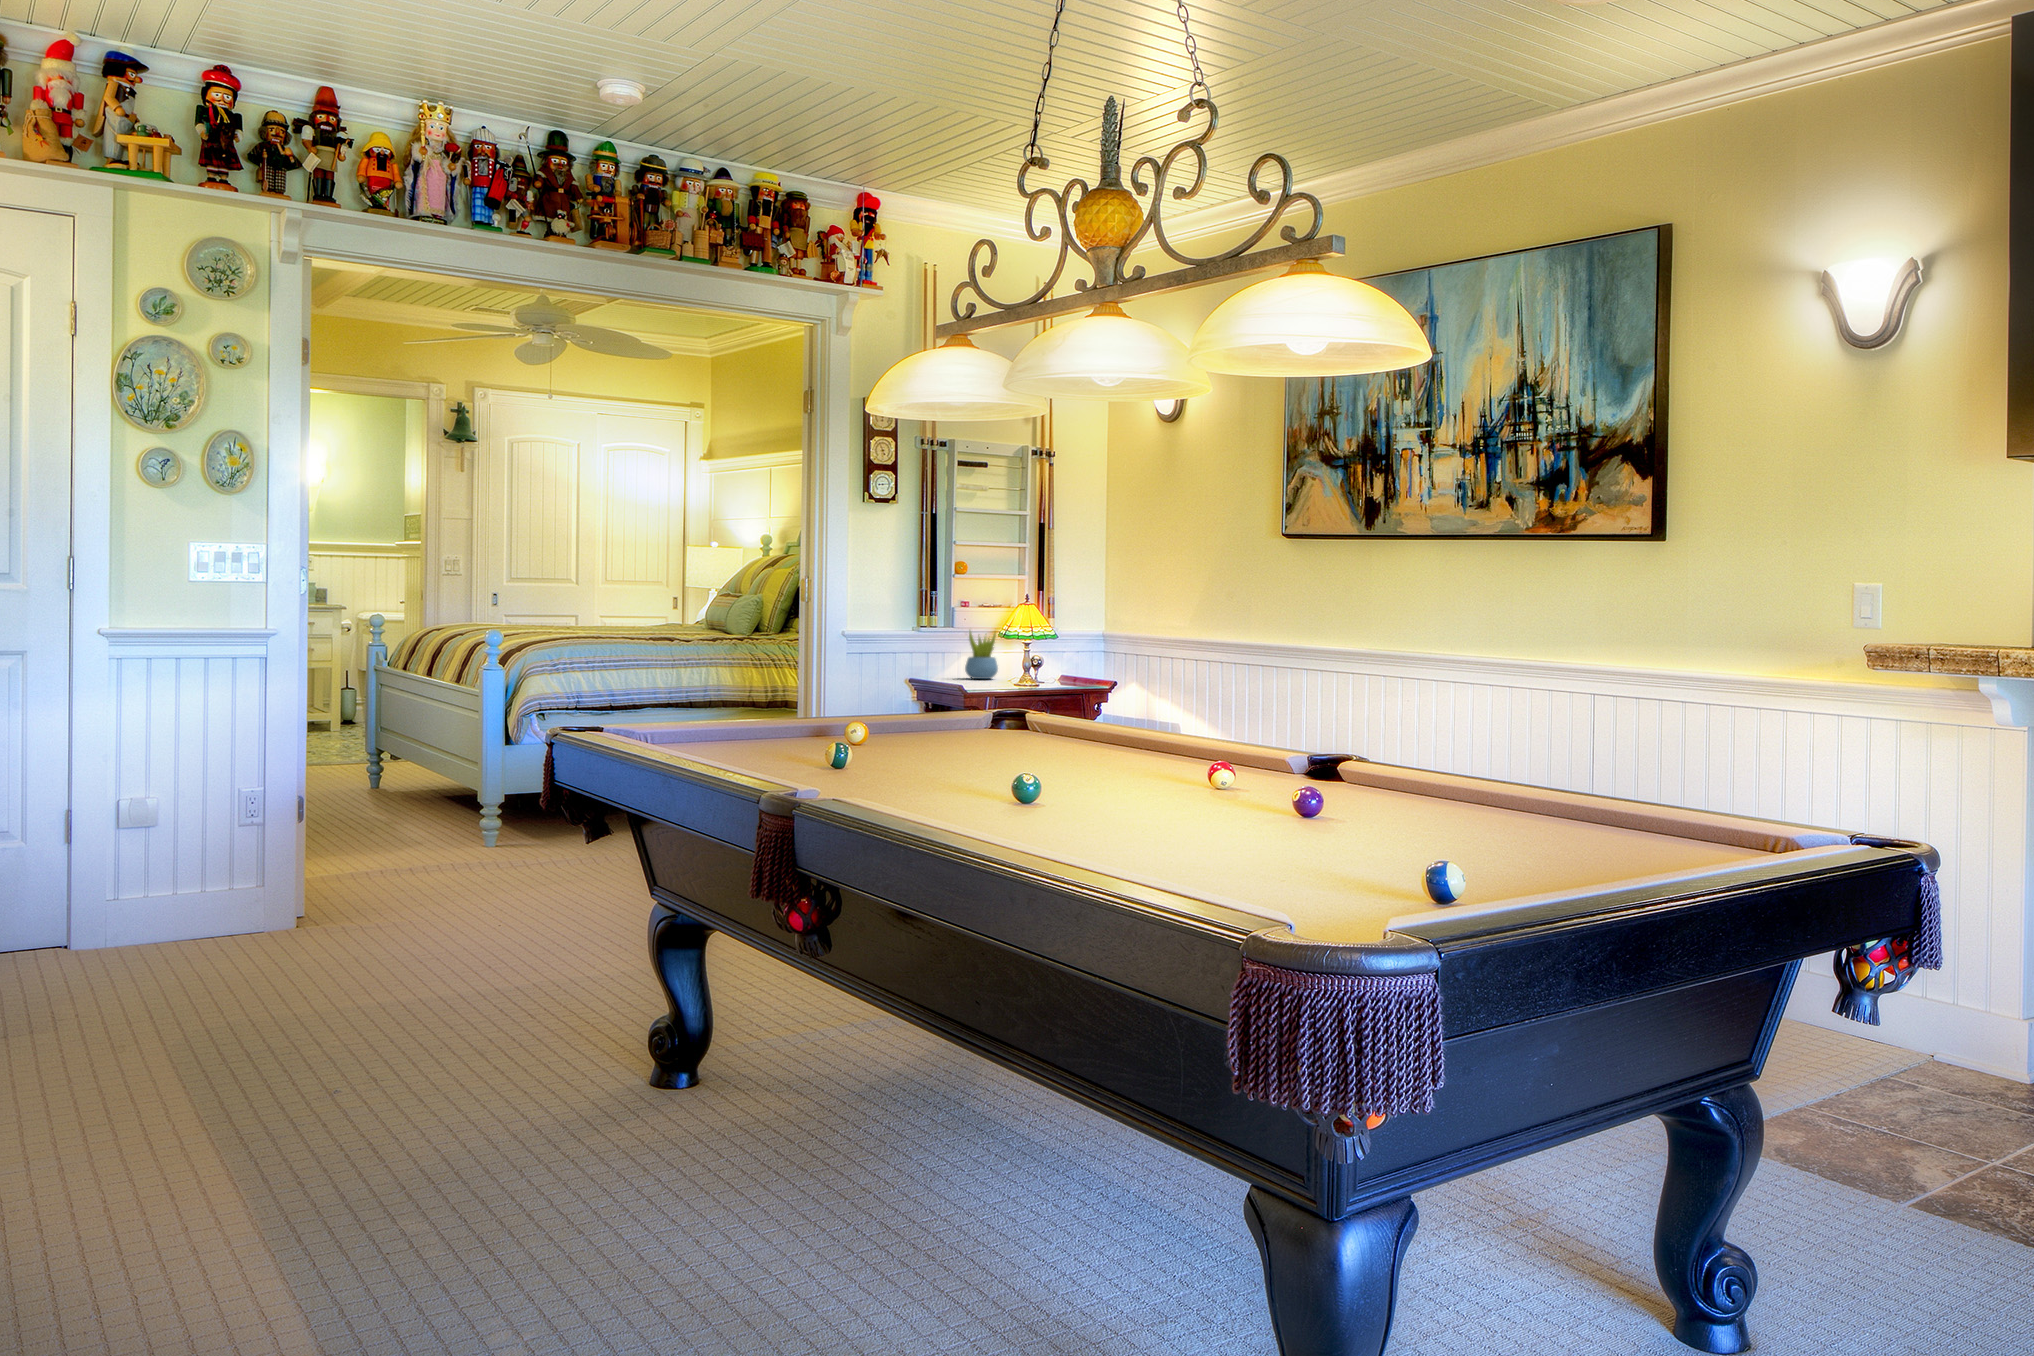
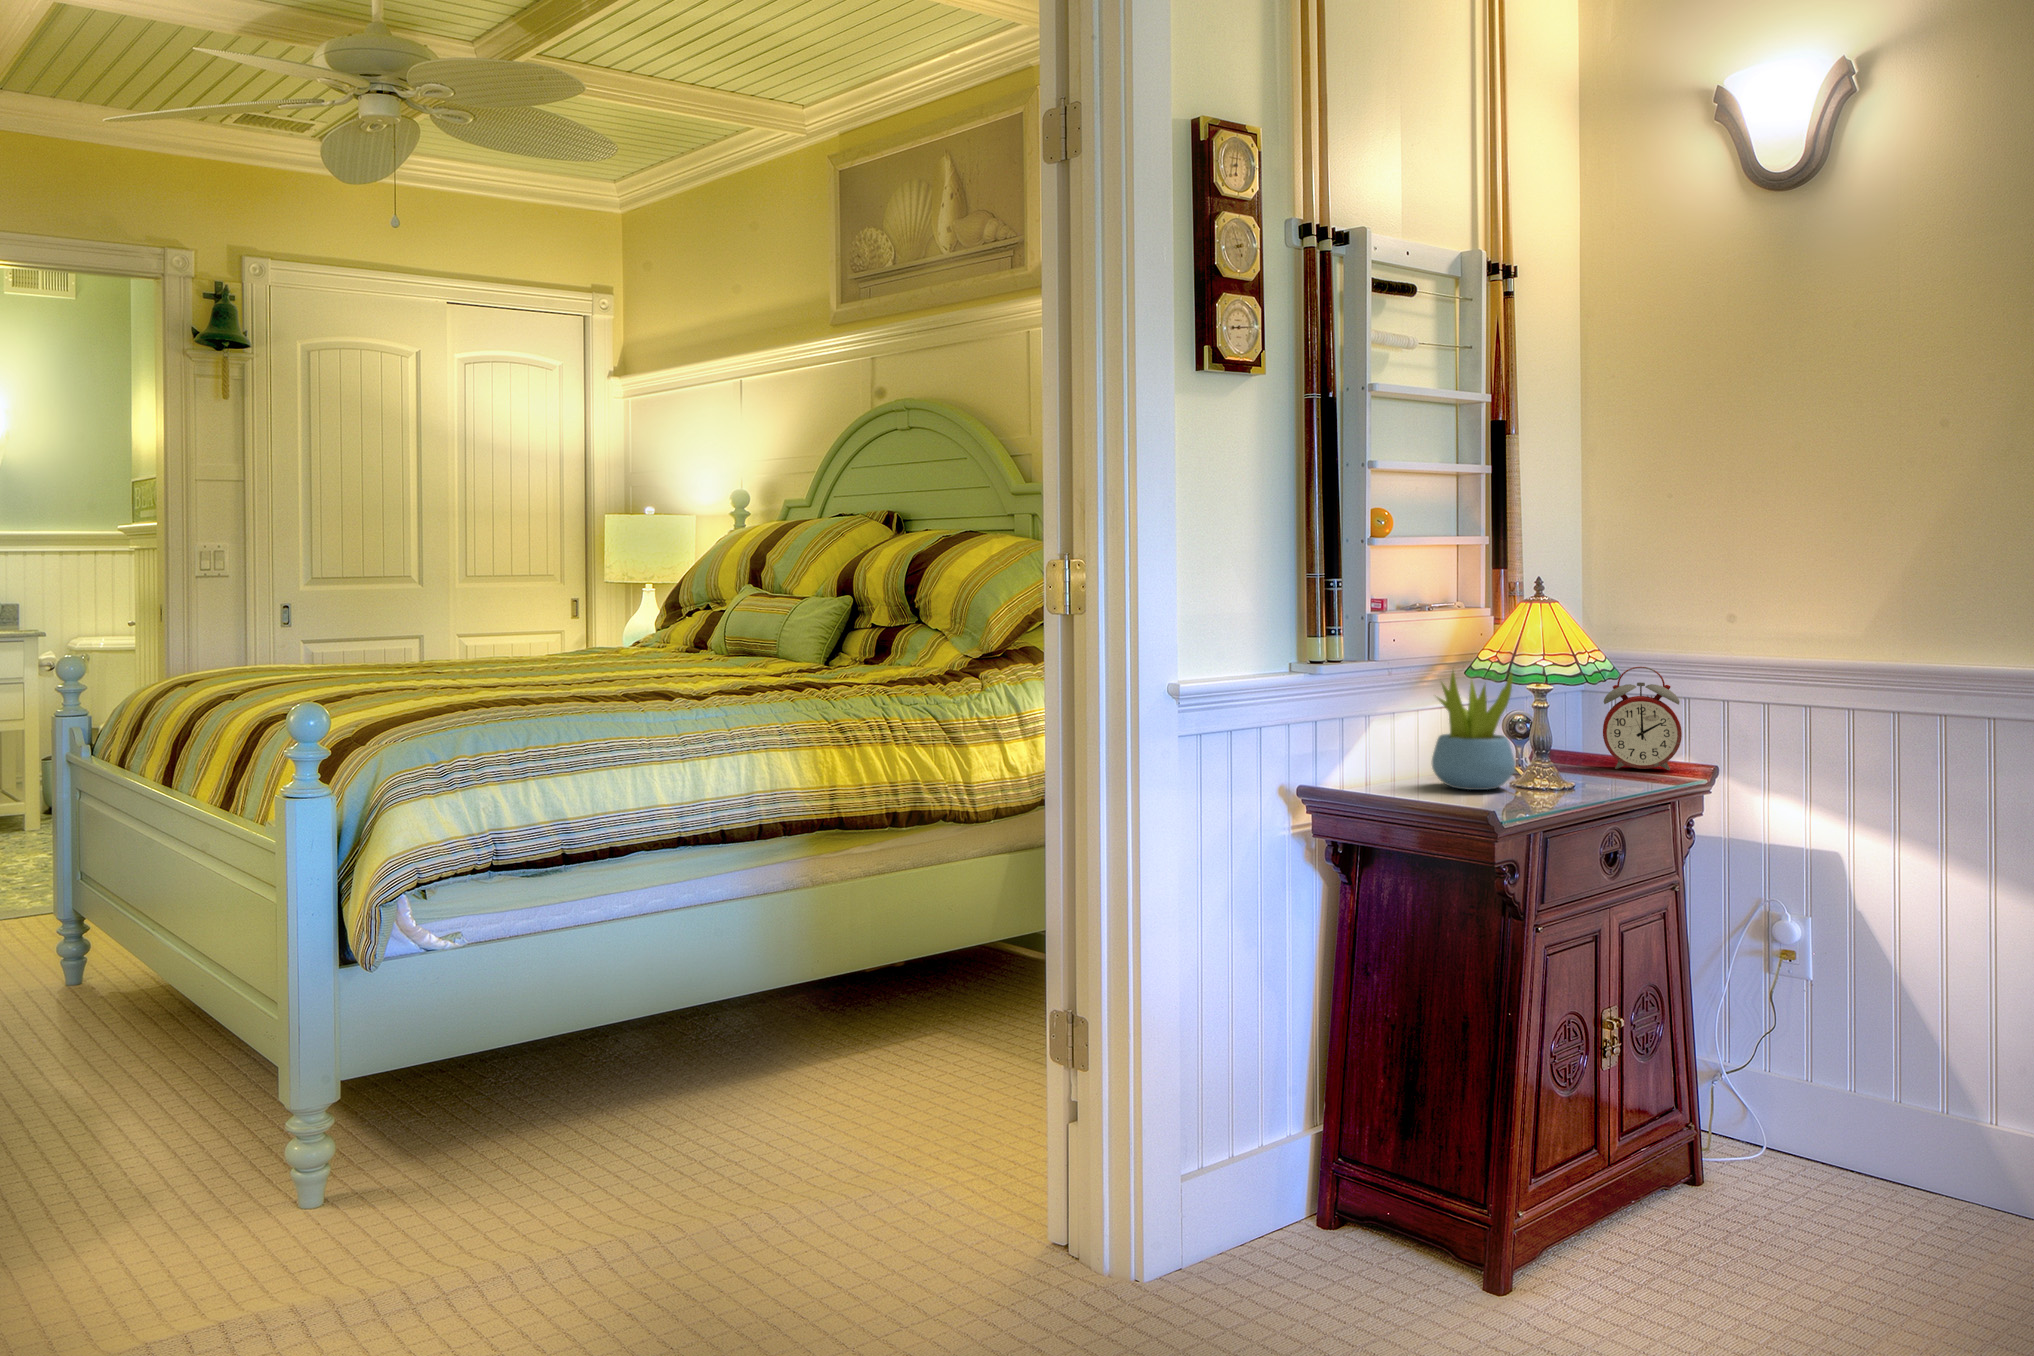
alarm clock: none [1059,633,1092,678] -> present [1603,667,1682,770]

